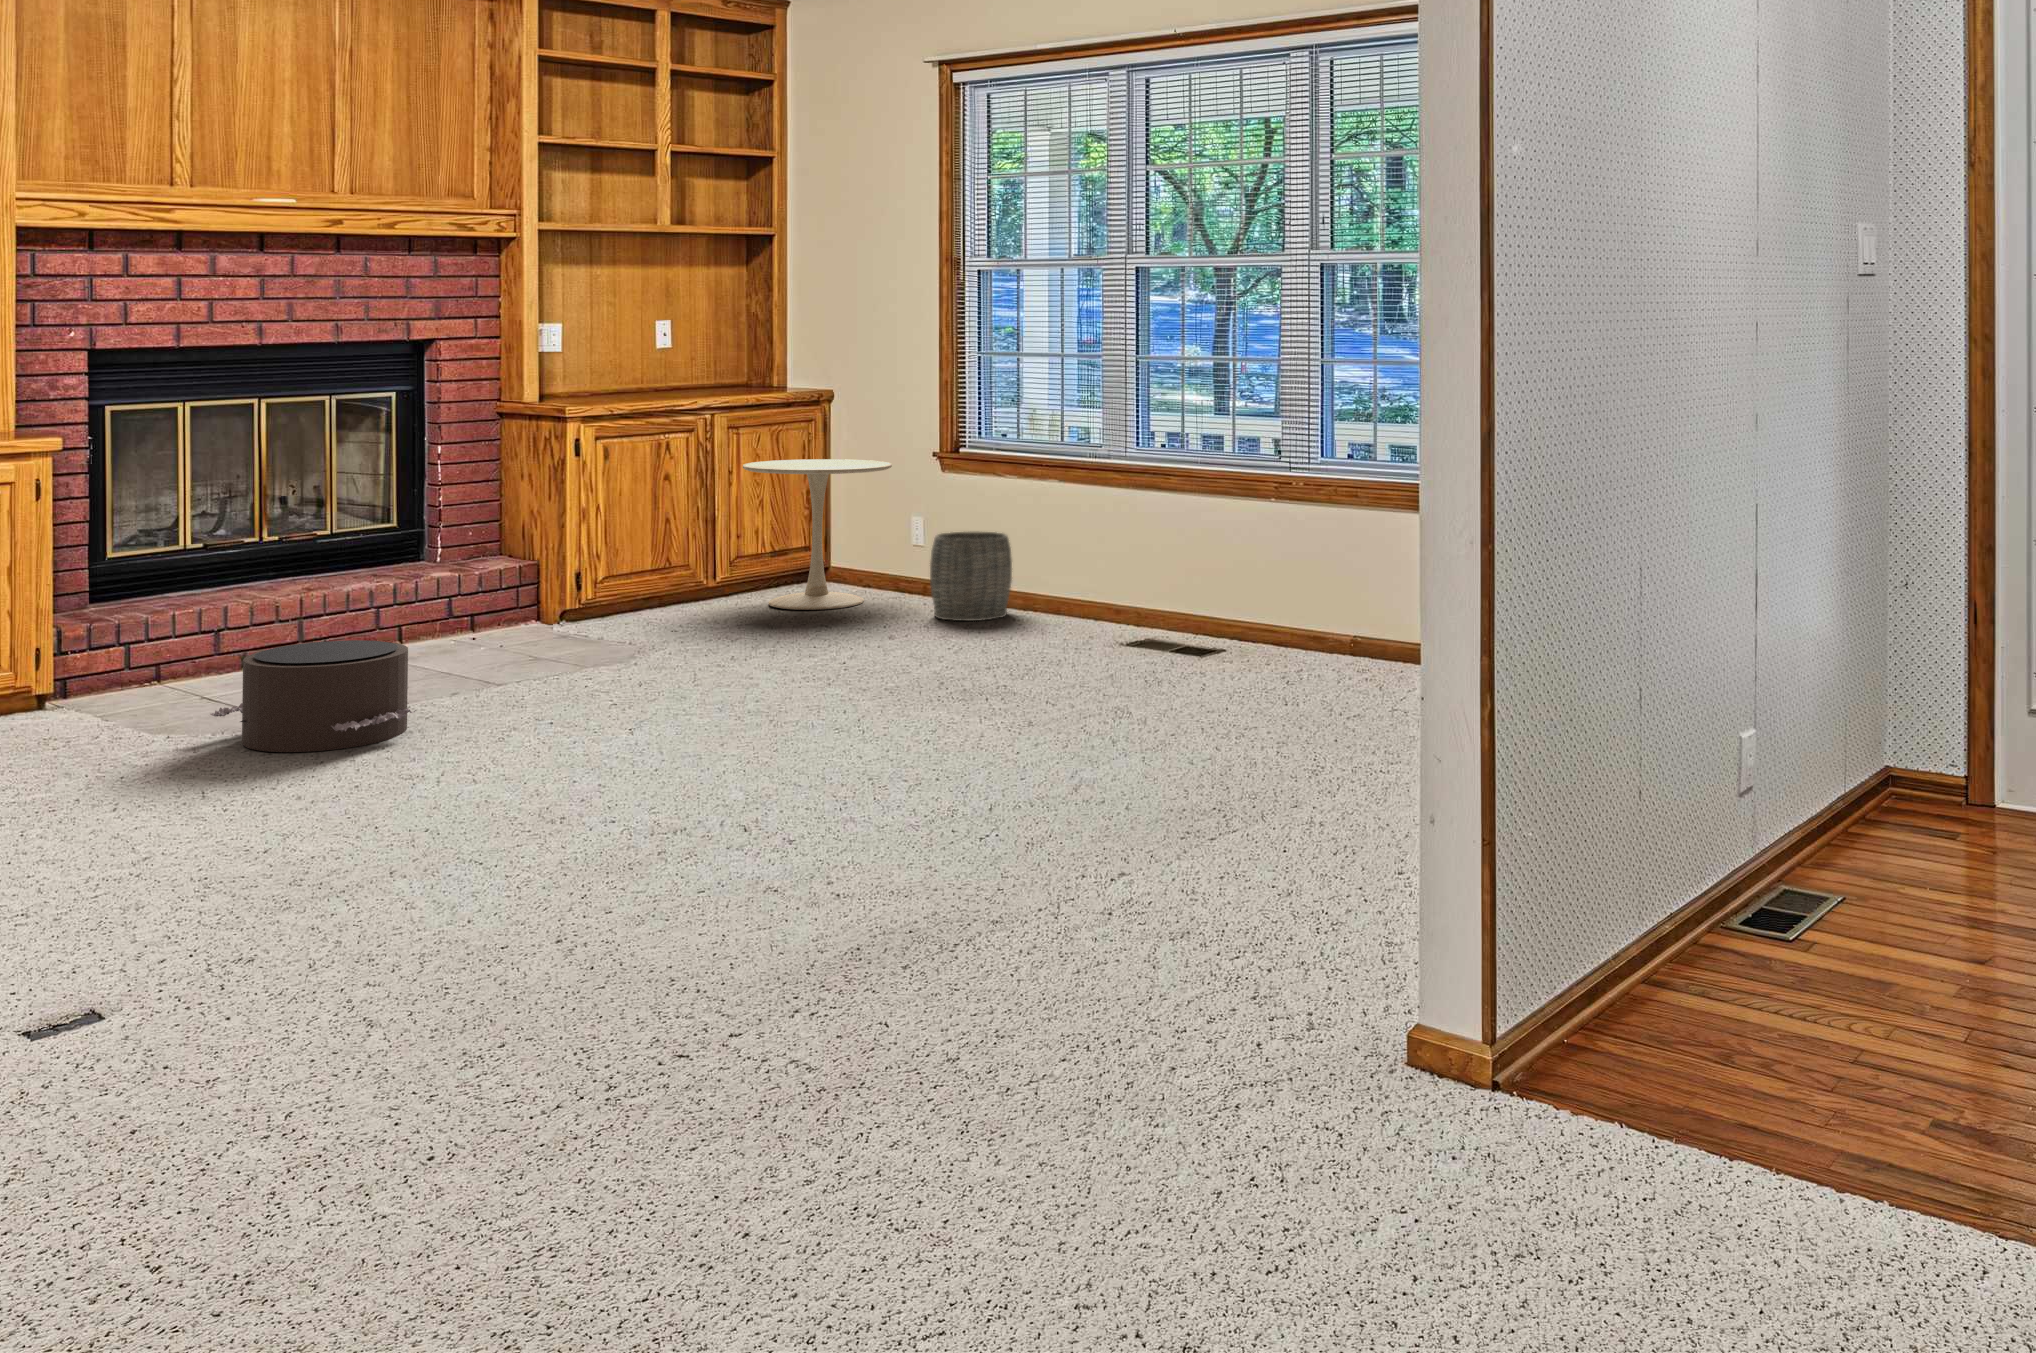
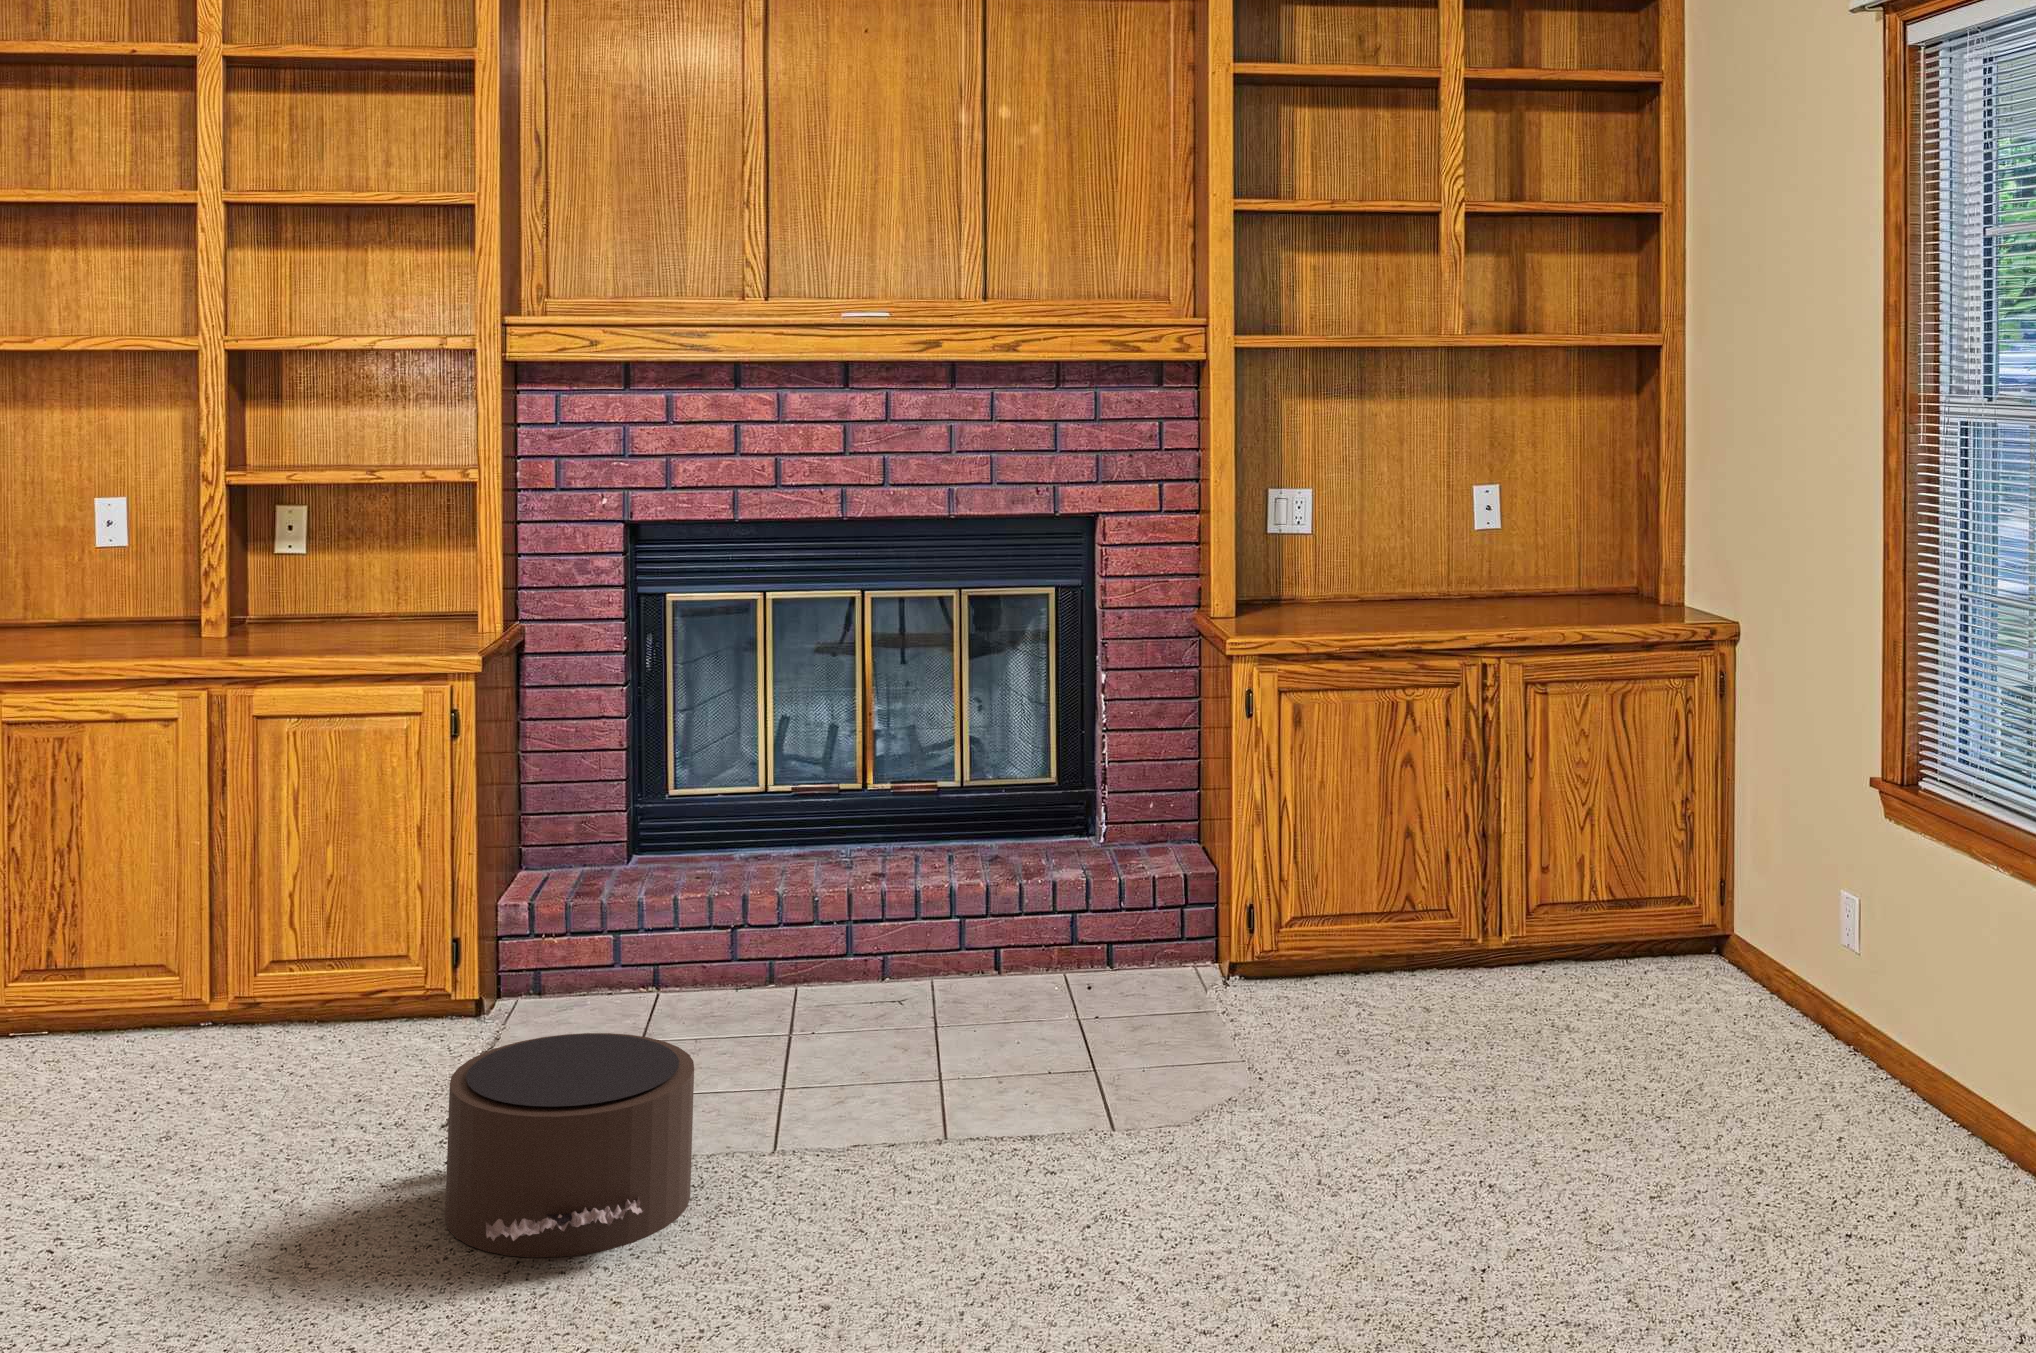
side table: present [743,459,892,610] -> none [1525,739,1794,1041]
woven basket: present [930,531,1012,621] -> none [1802,949,1978,1164]

